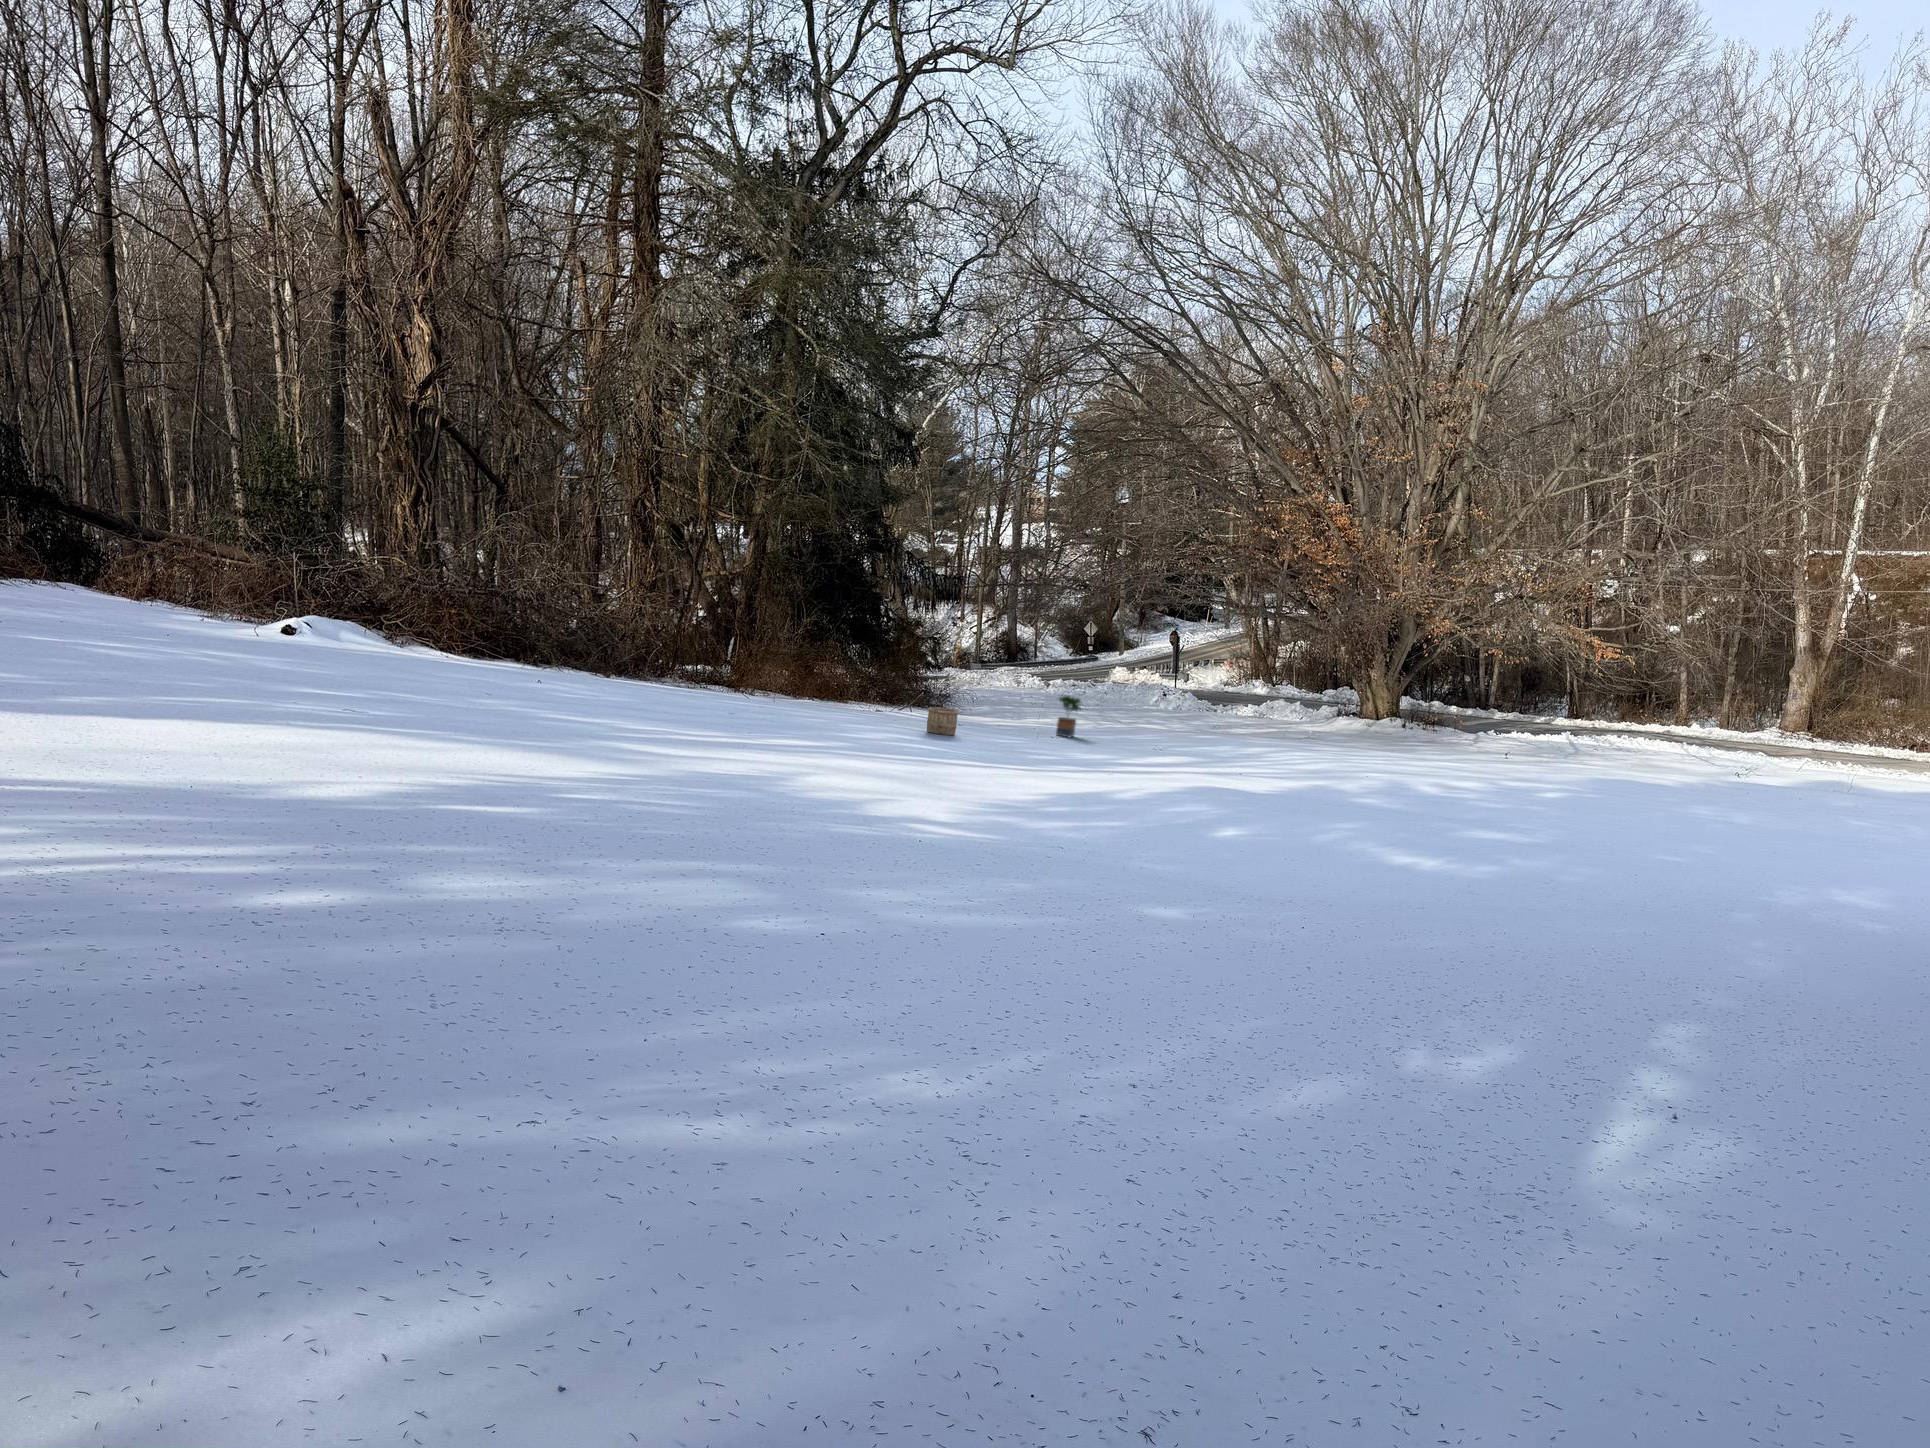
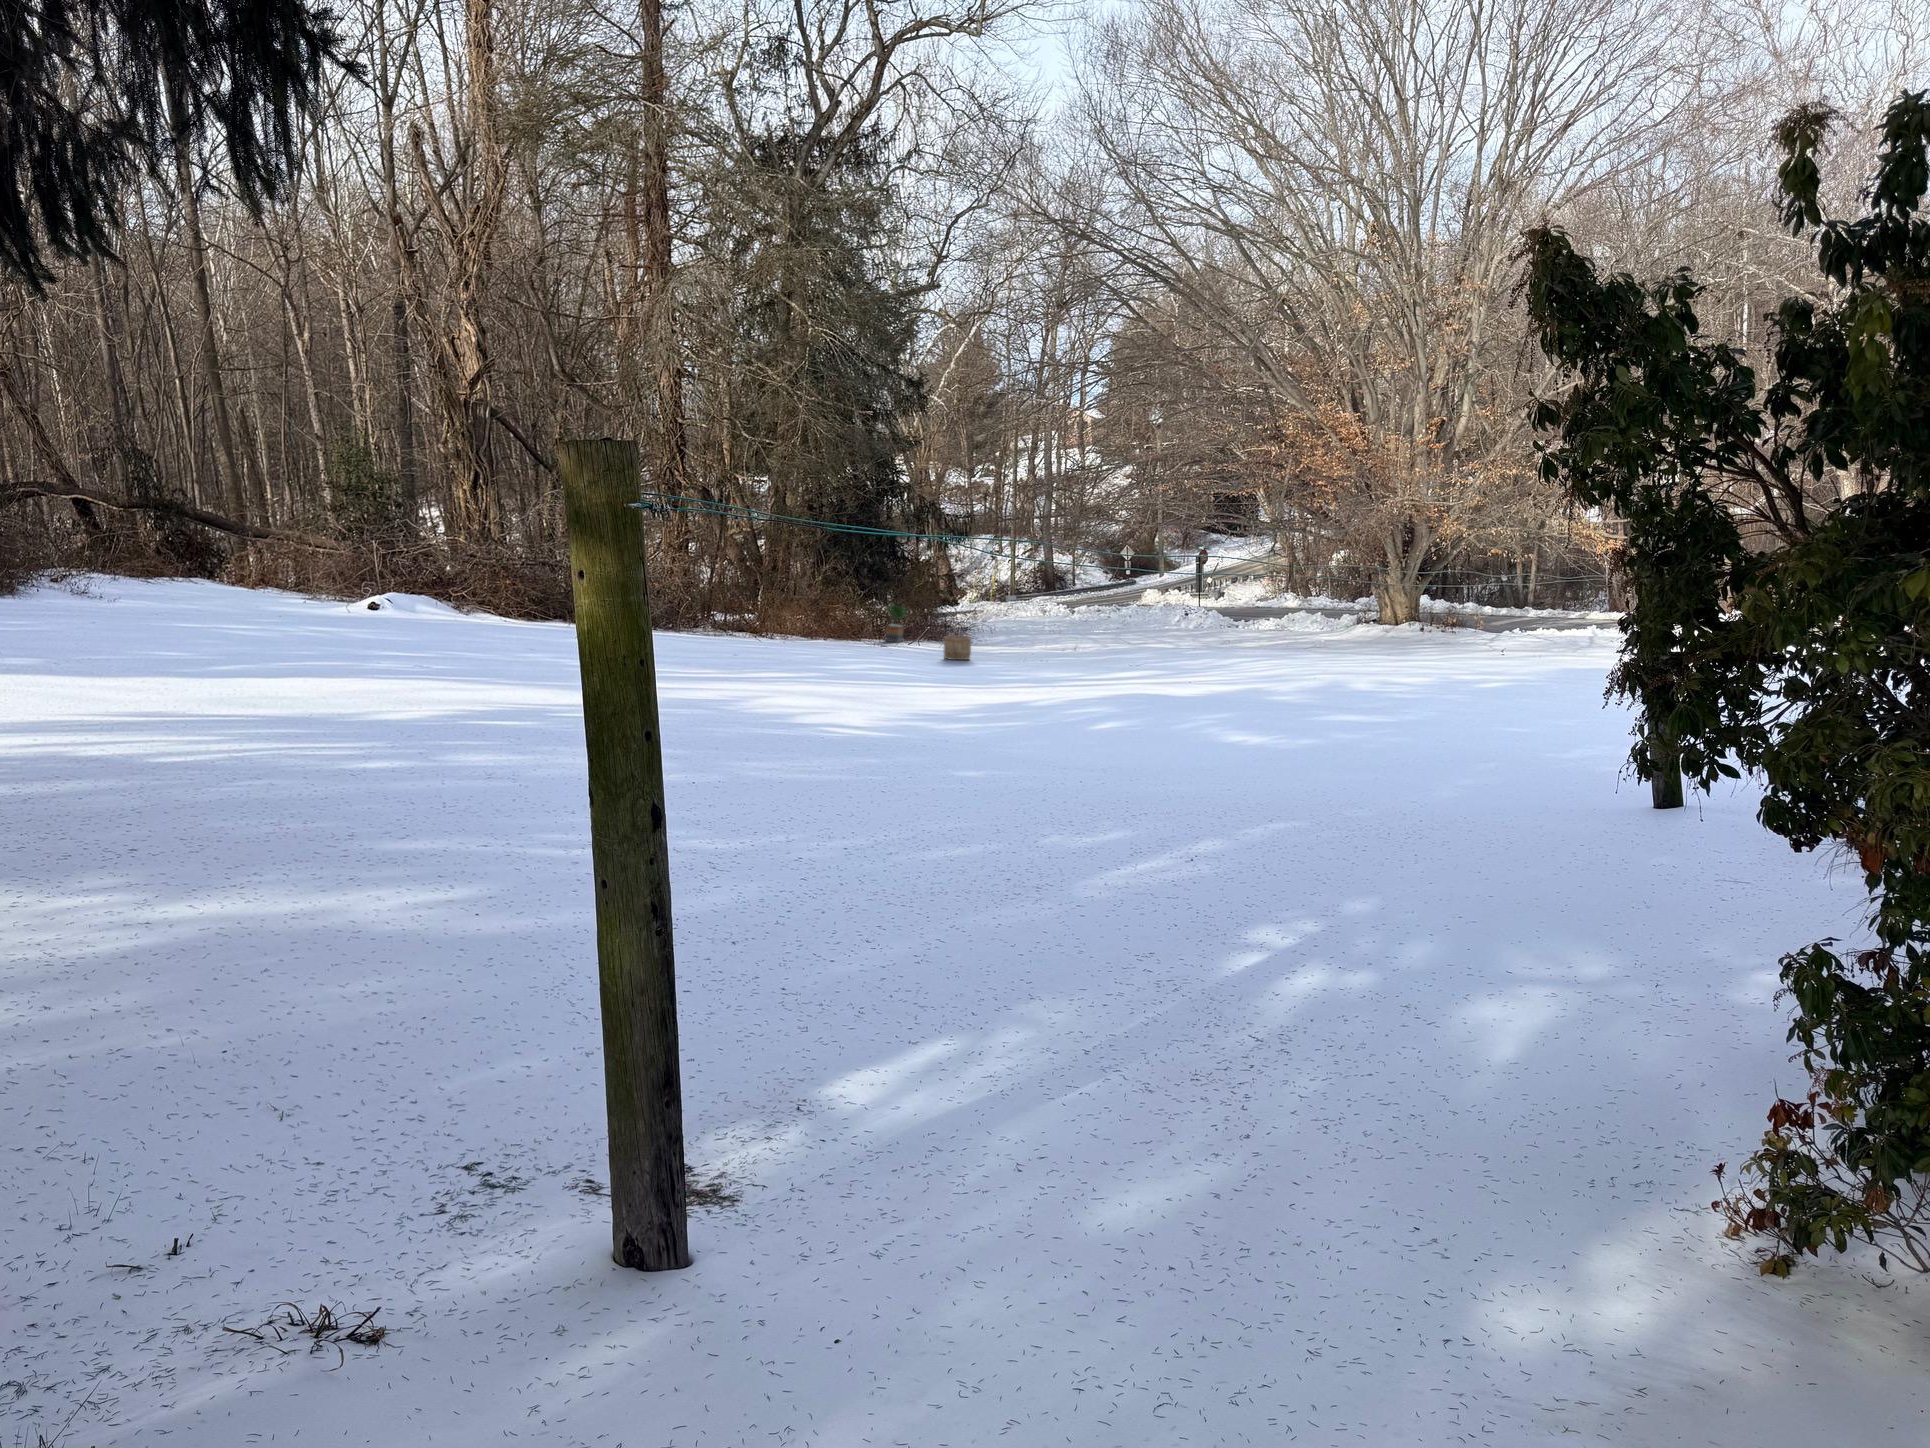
potted tree: present [1056,696,1083,738] -> present [886,605,908,642]

